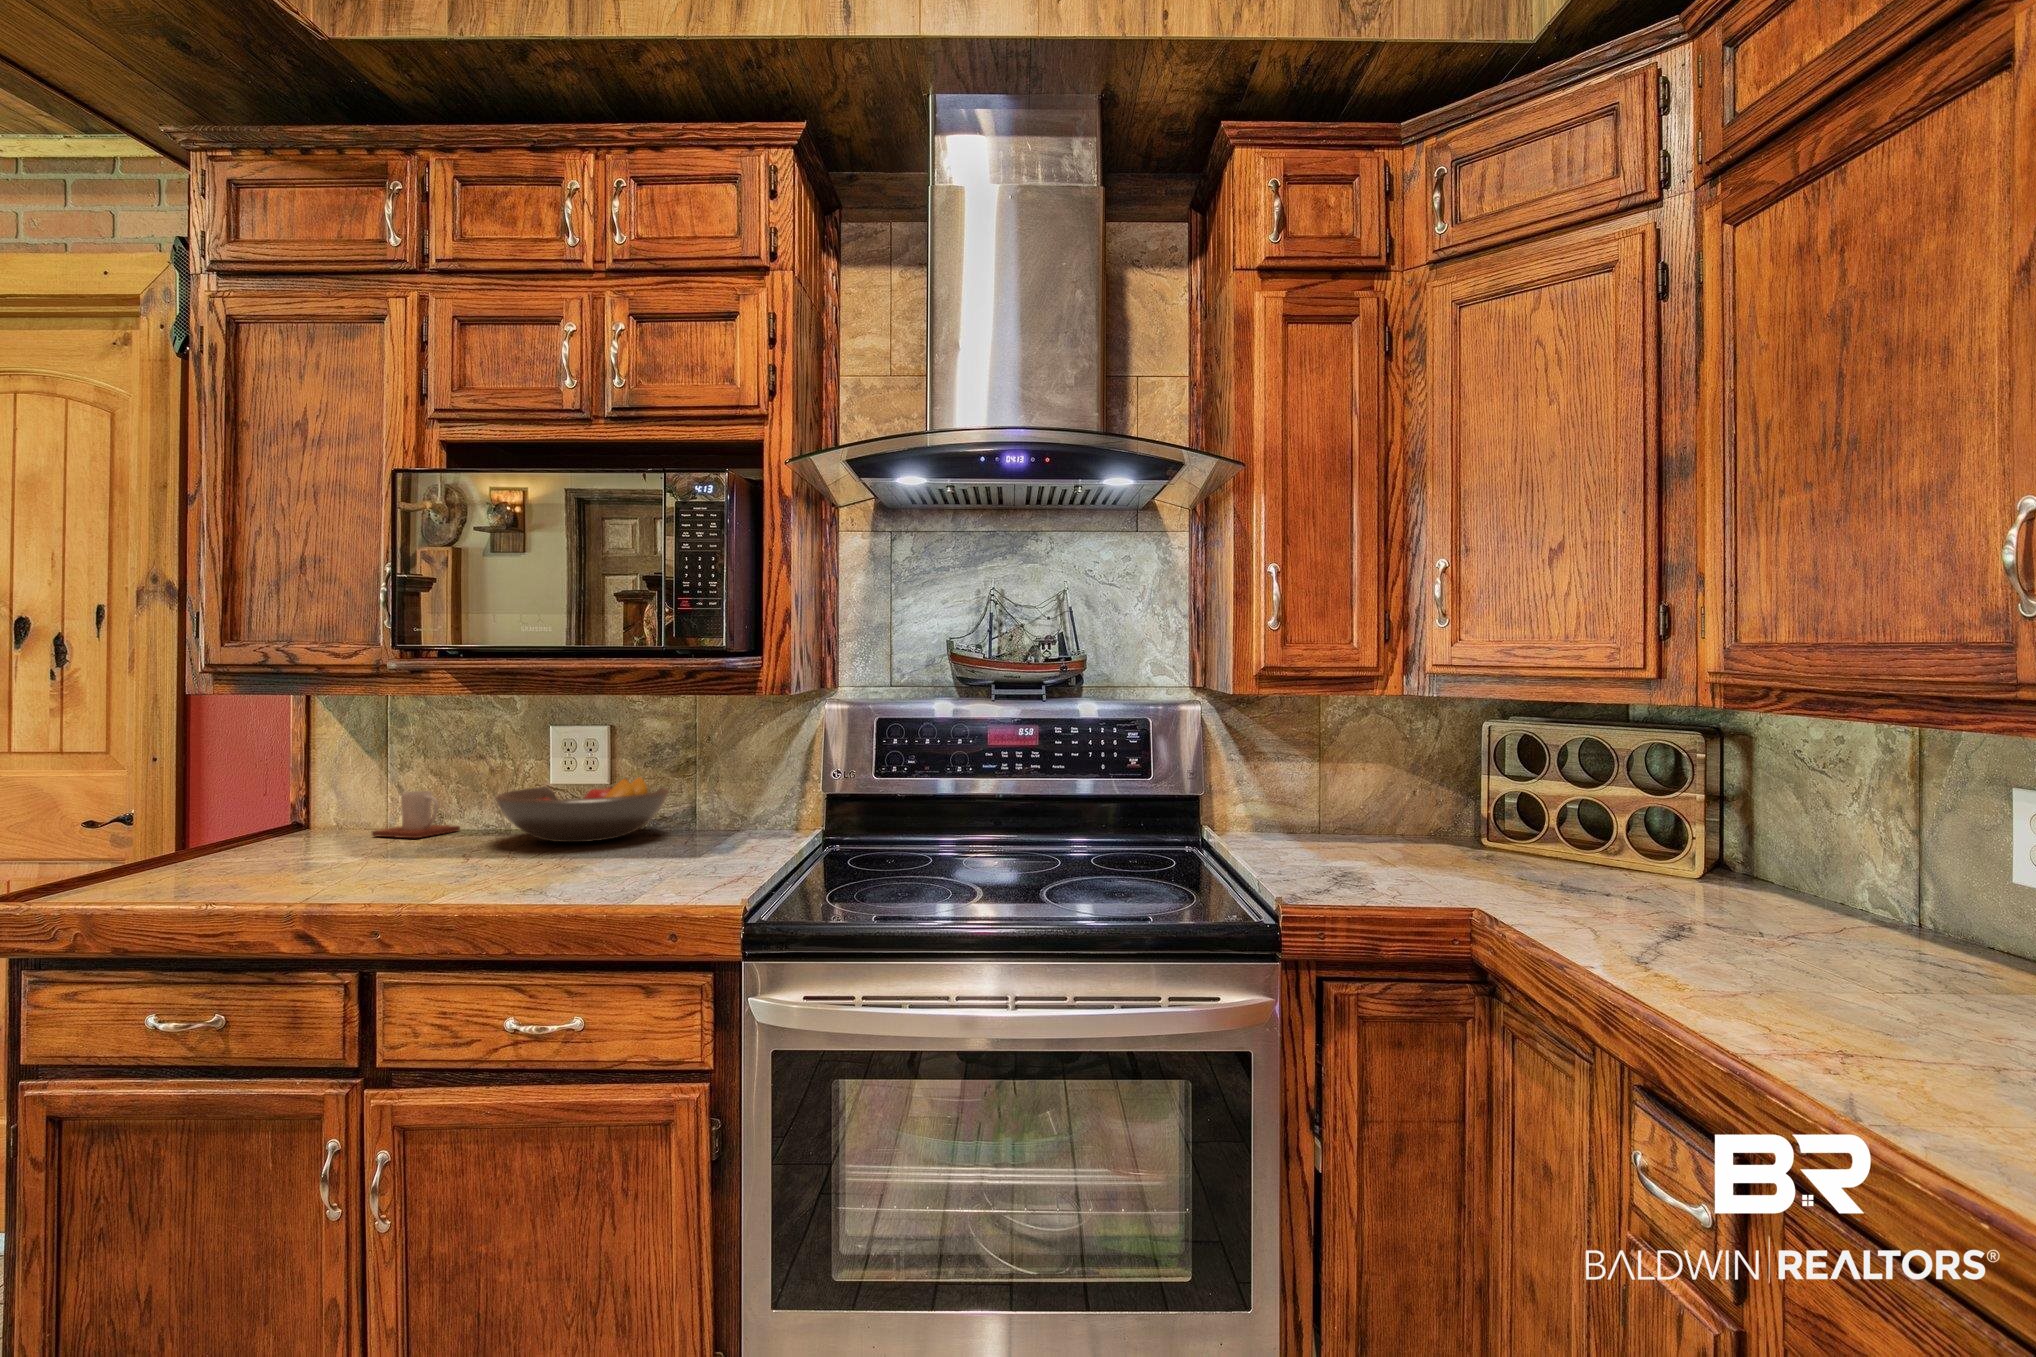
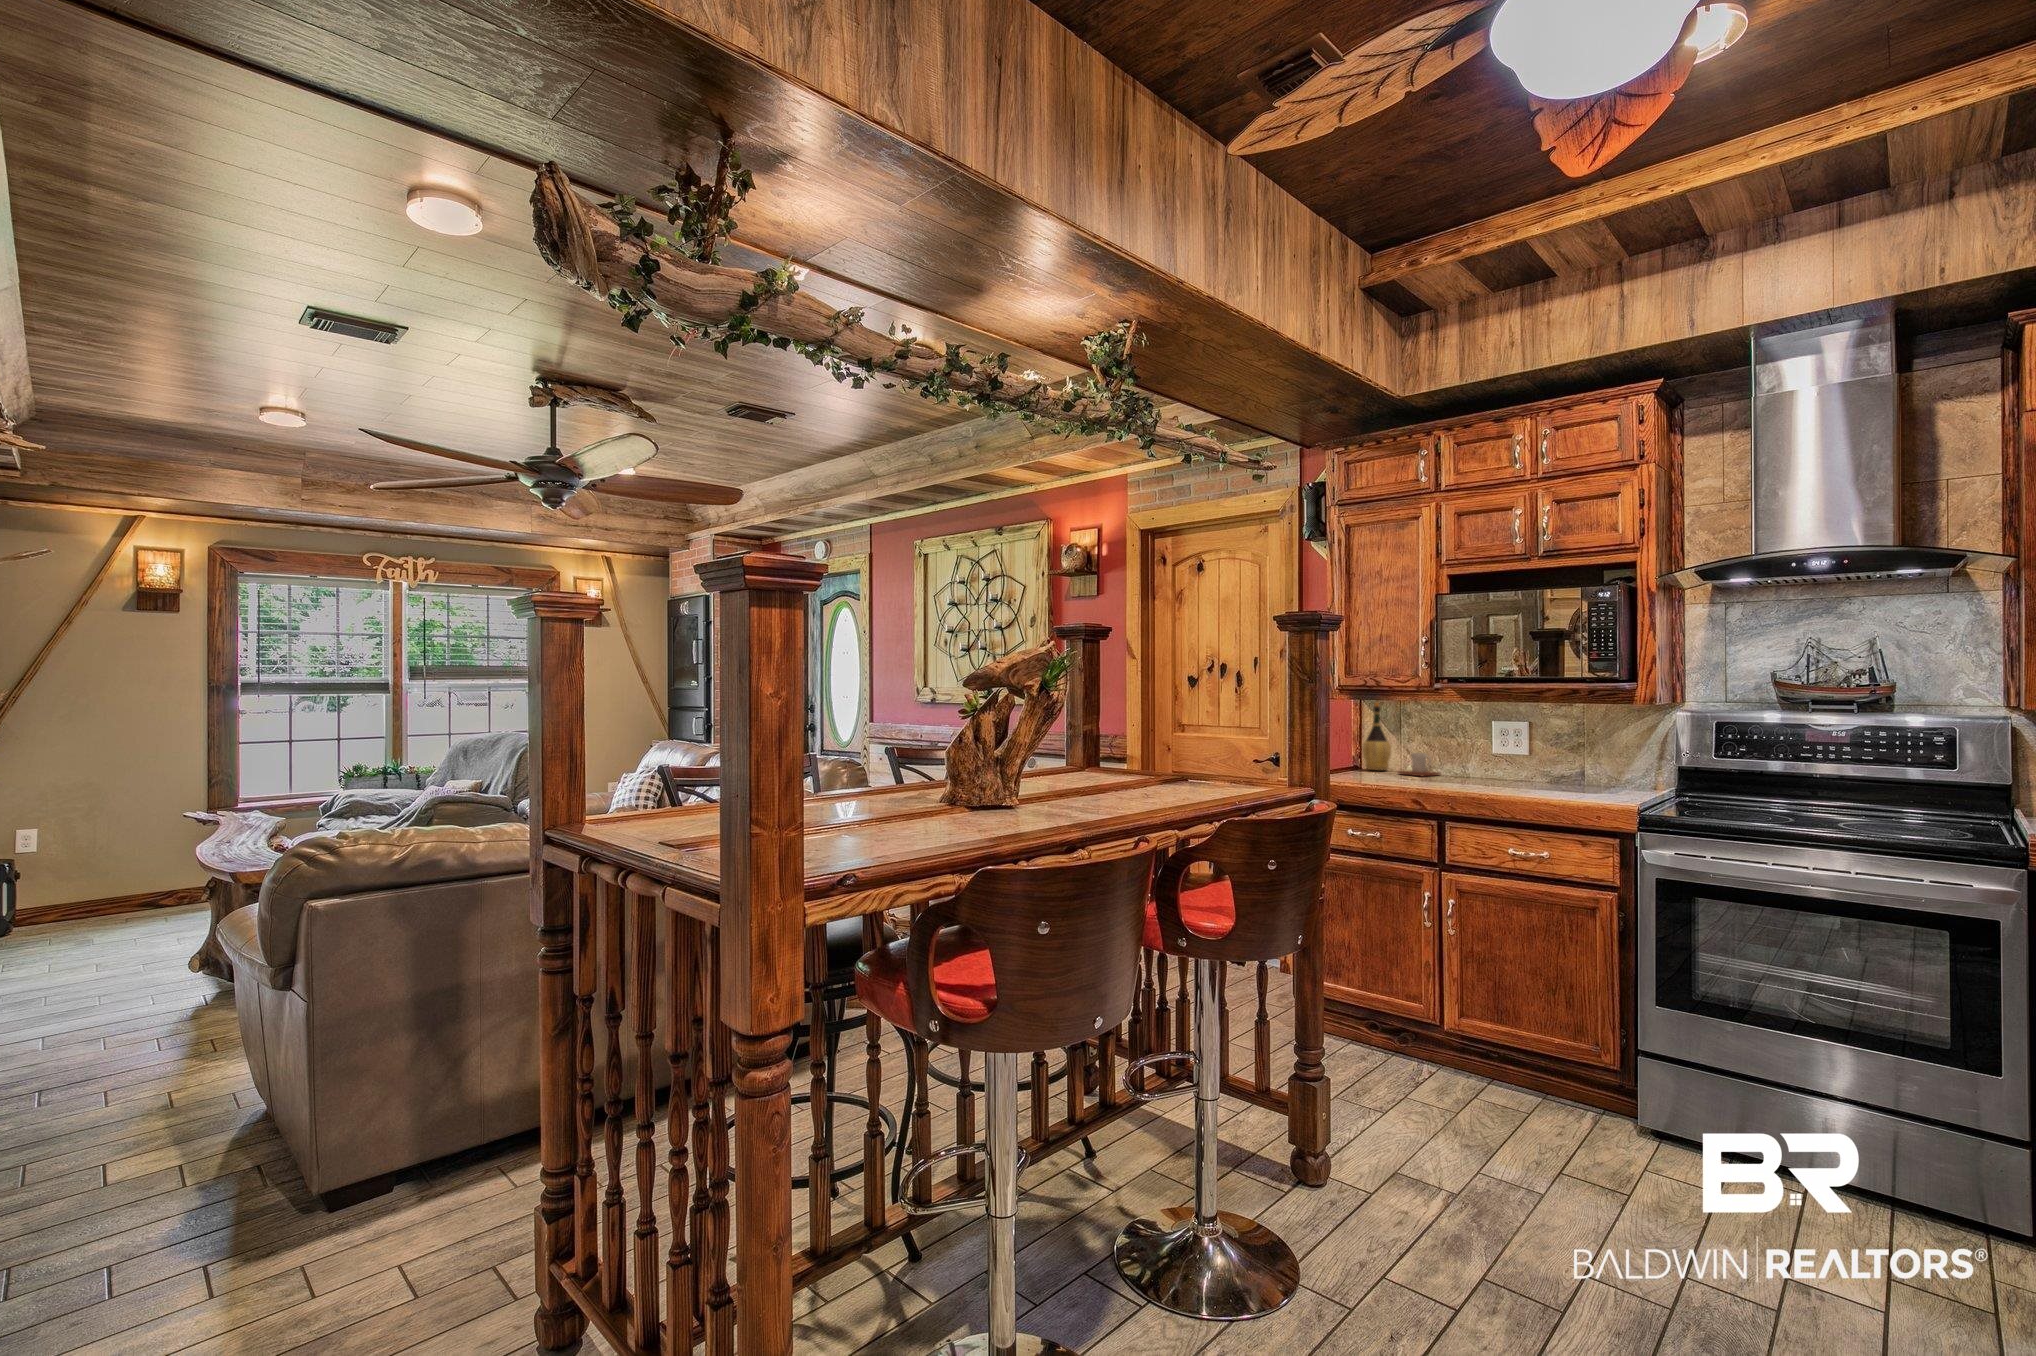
wine bottle: none [308,696,371,830] -> present [1362,703,1391,771]
fruit bowl: present [495,777,669,842] -> none [1467,751,1568,784]

